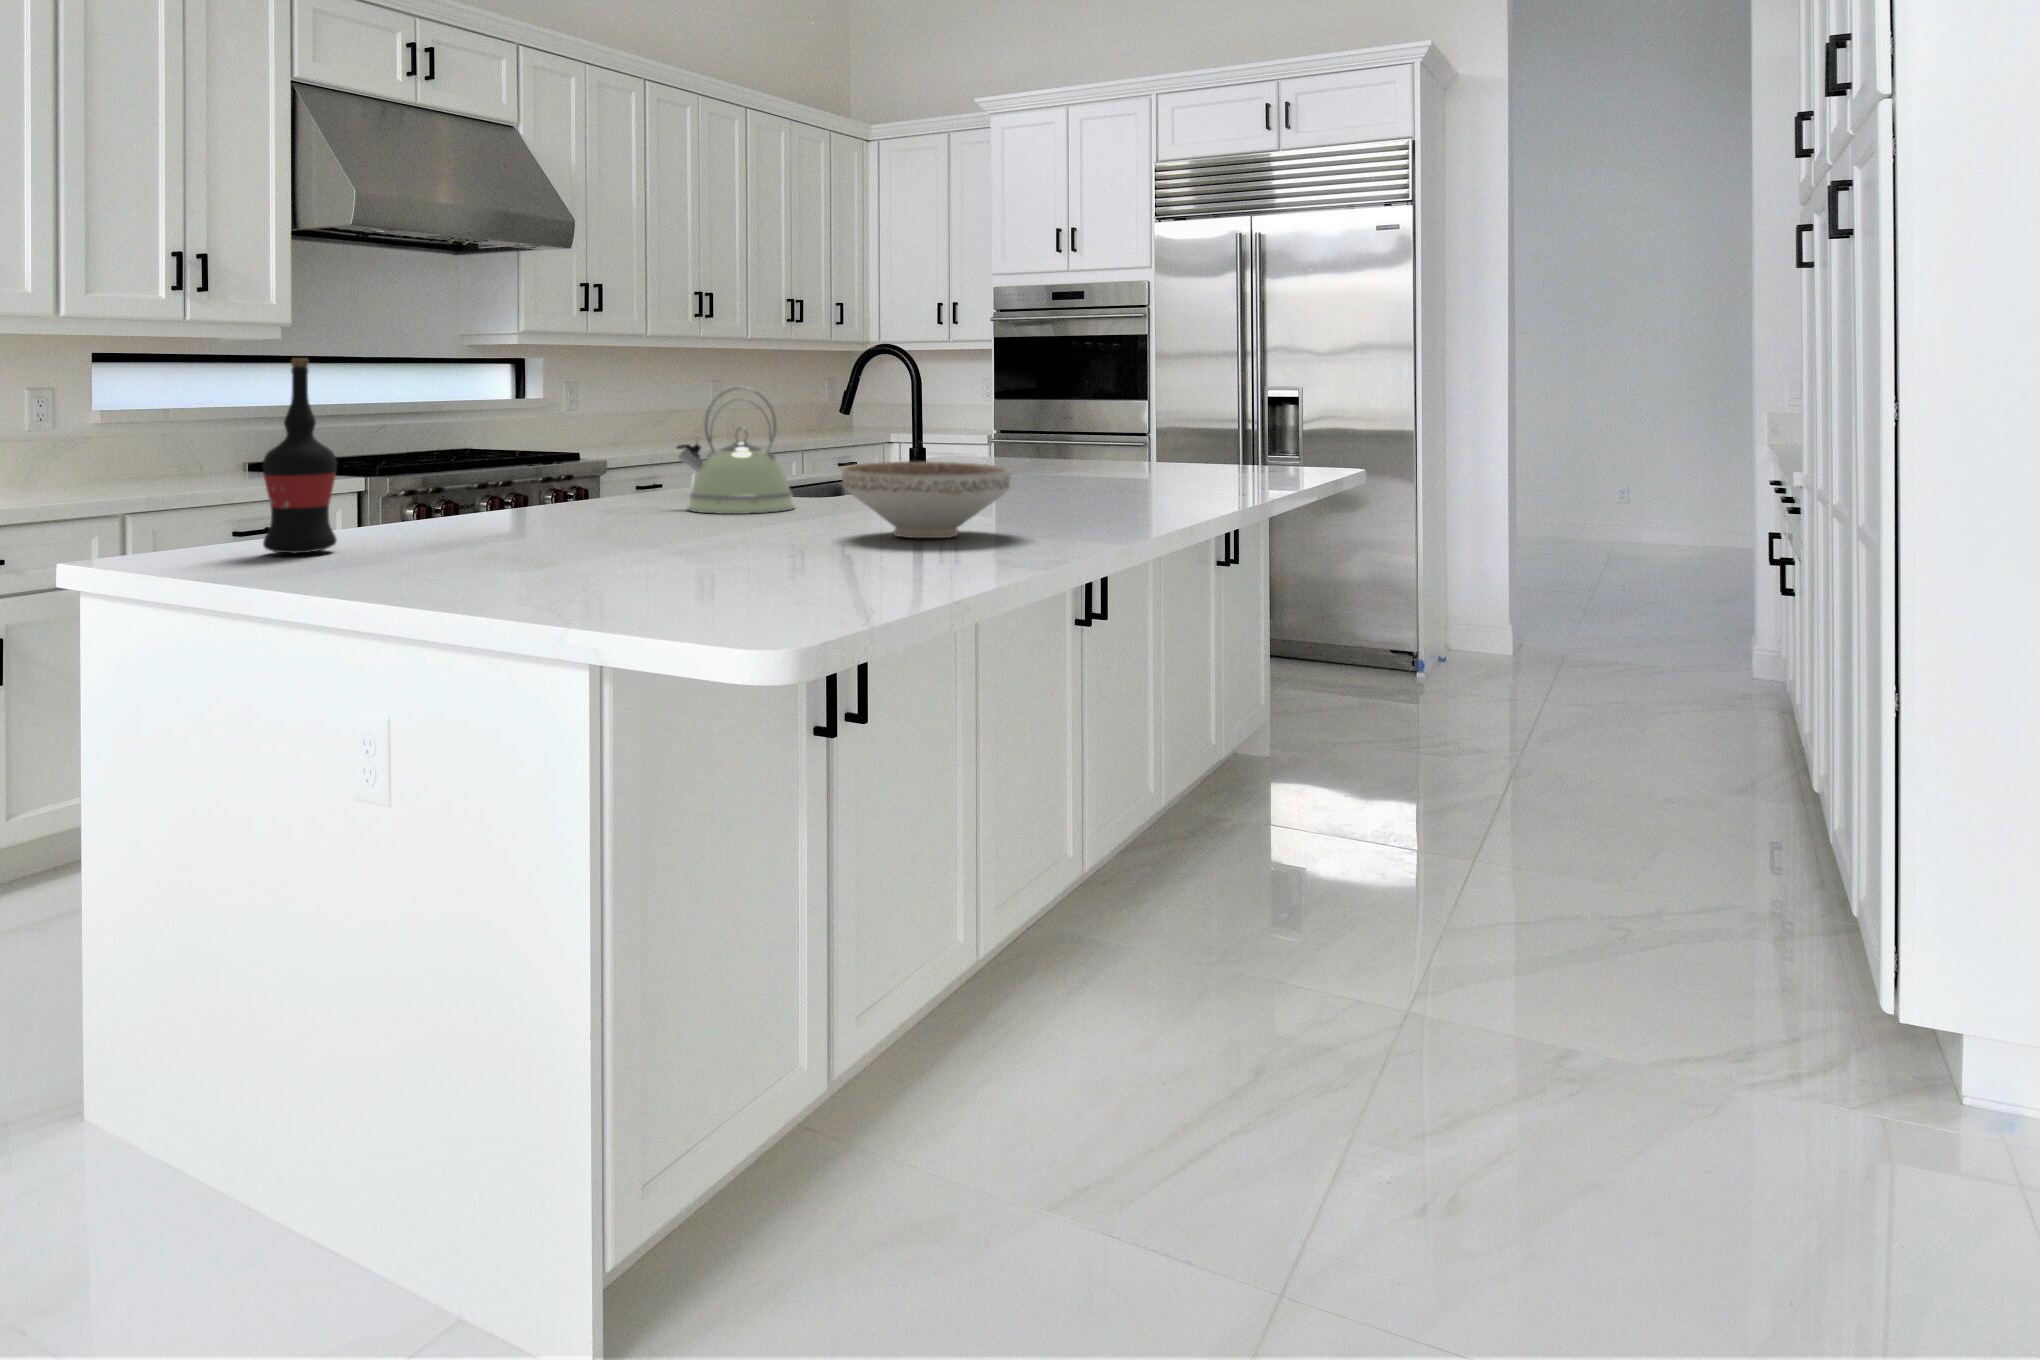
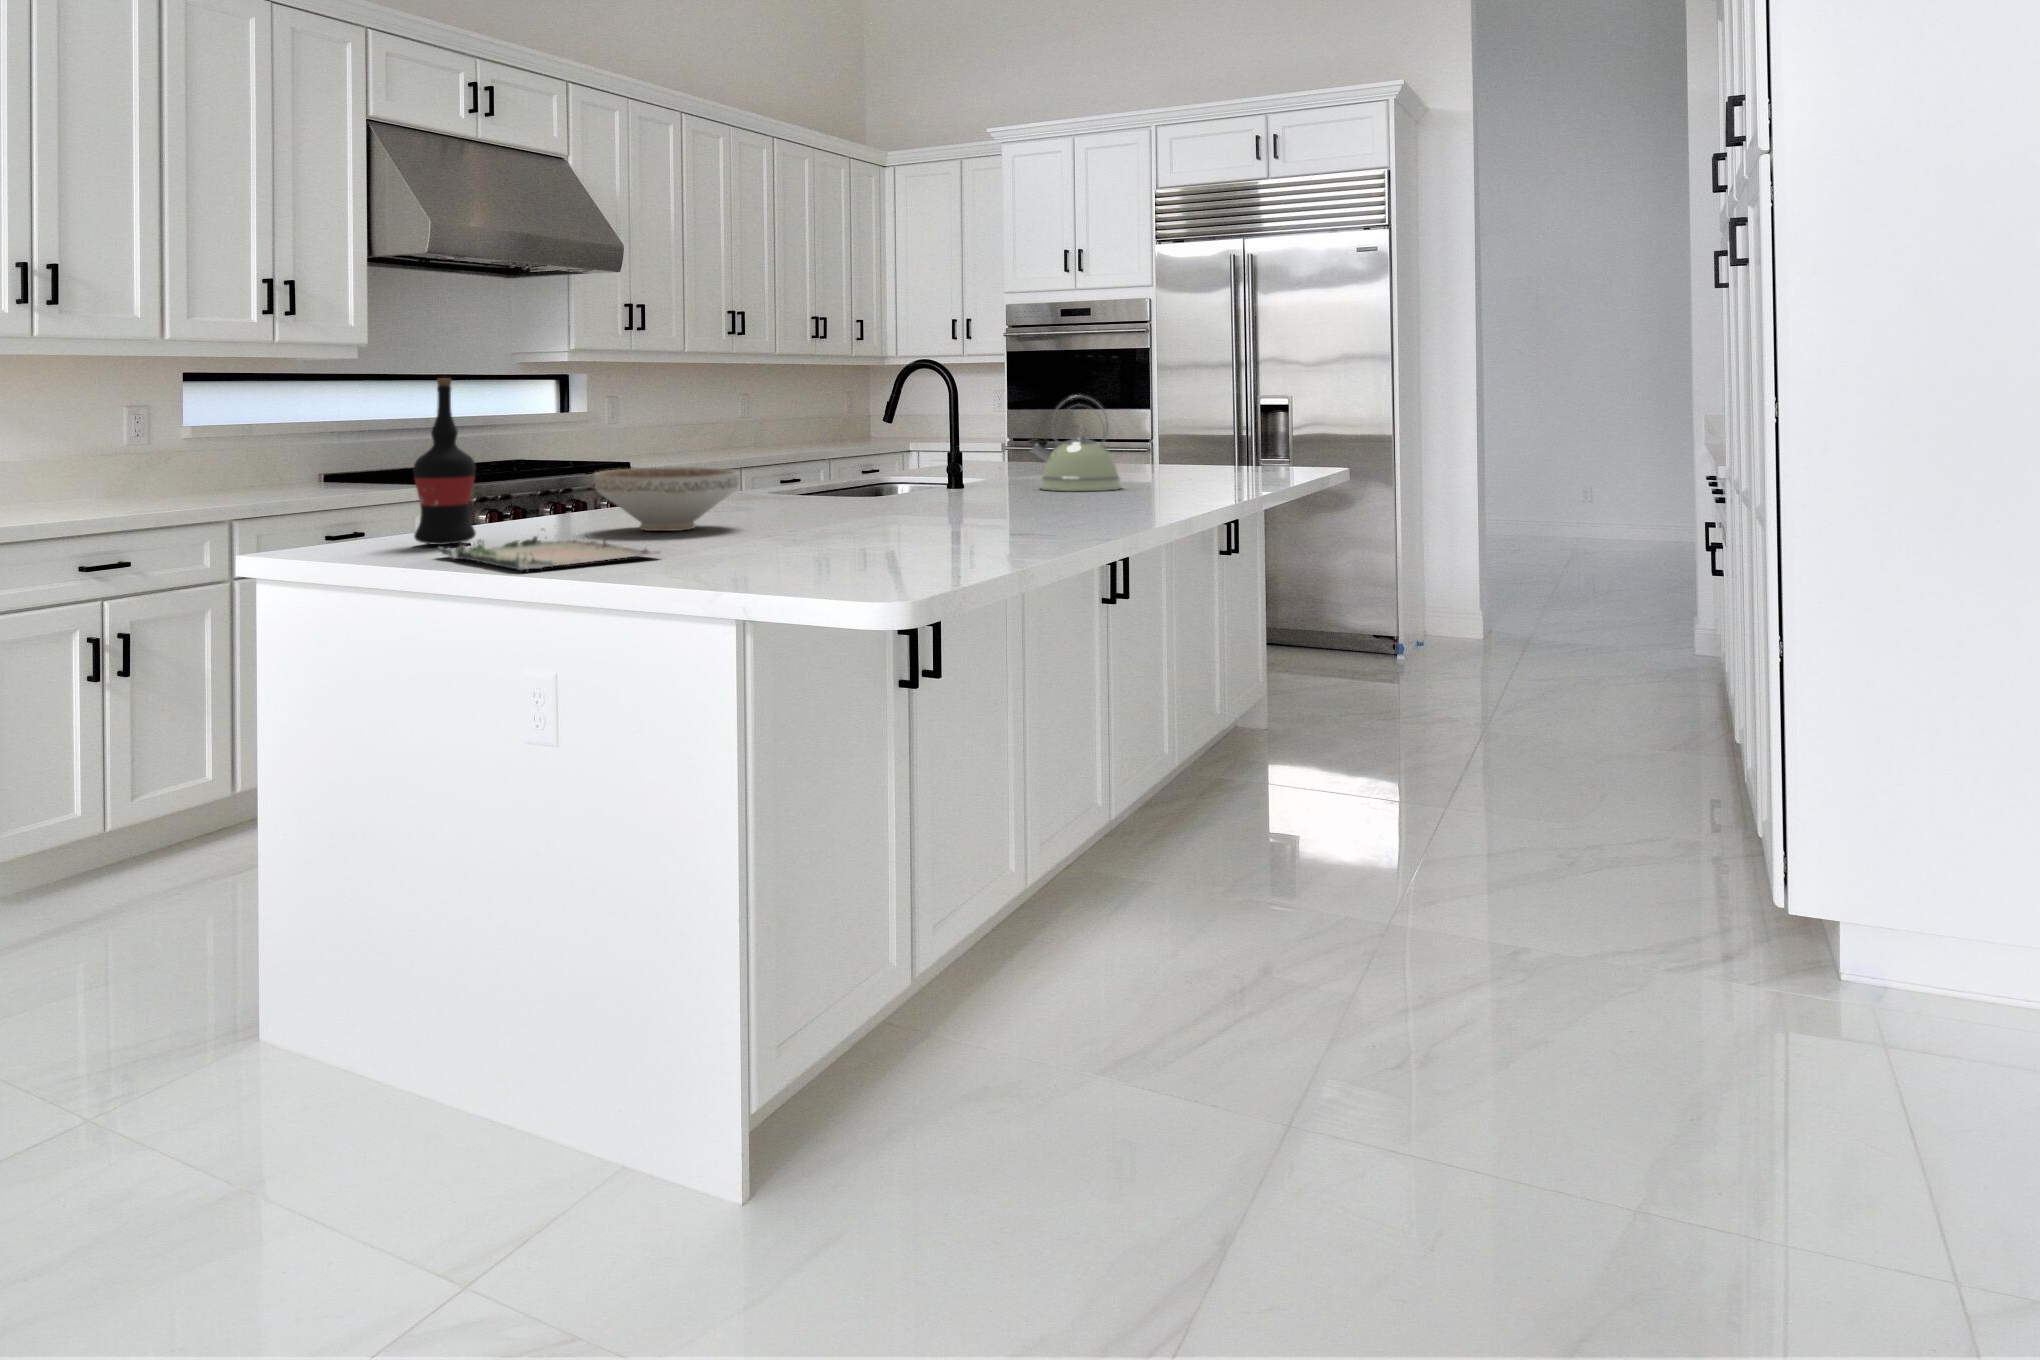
kettle: present [677,387,794,514] -> present [1029,396,1121,491]
decorative bowl: present [841,462,1011,538] -> present [594,467,739,531]
tray: none [272,532,532,596] -> present [439,528,659,571]

